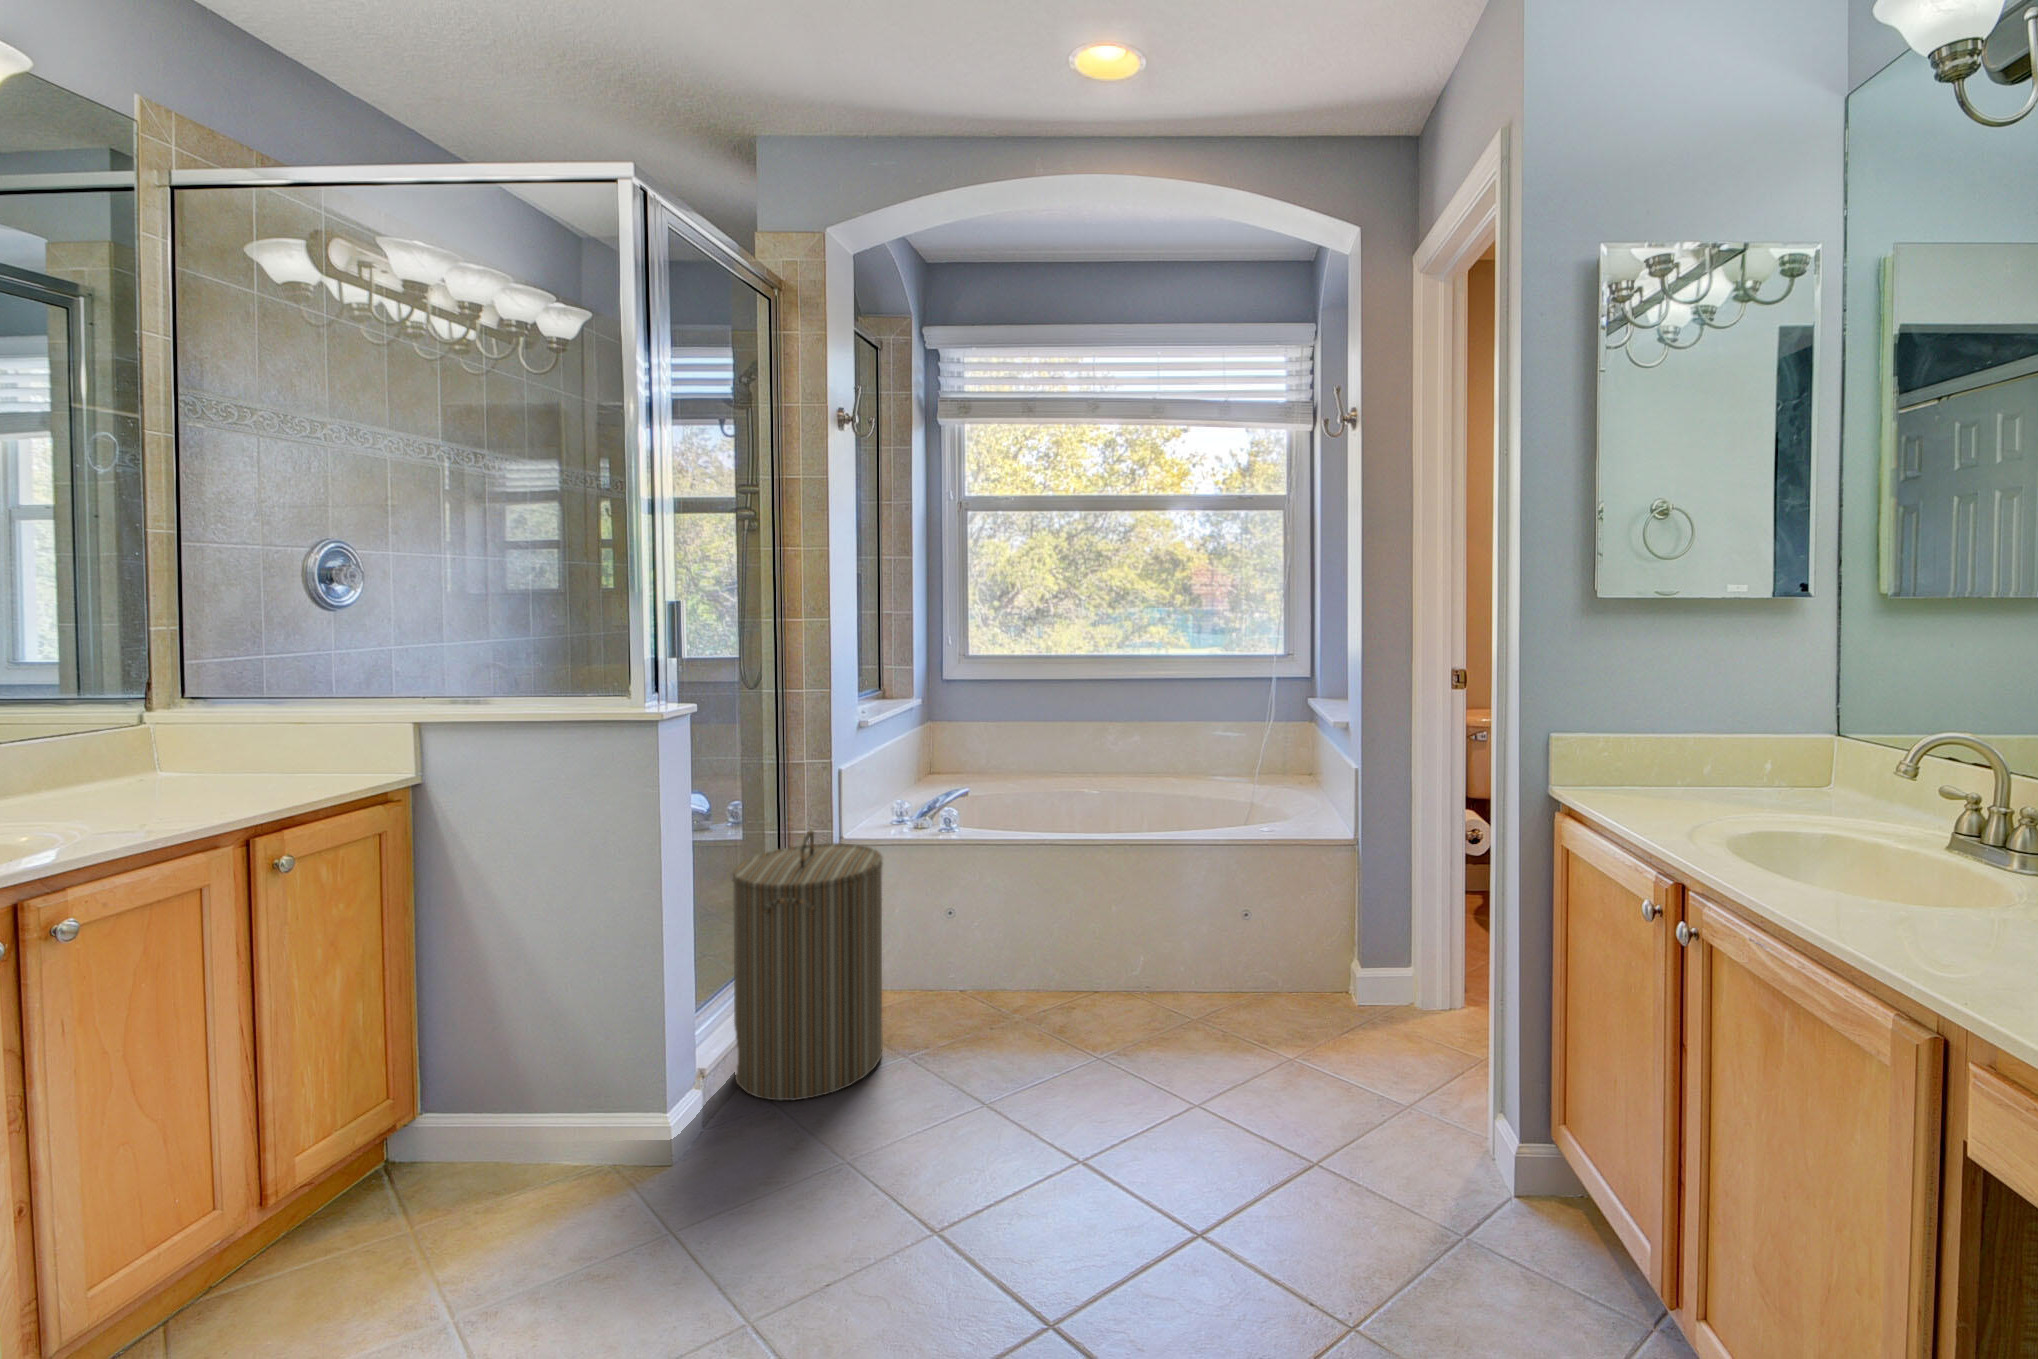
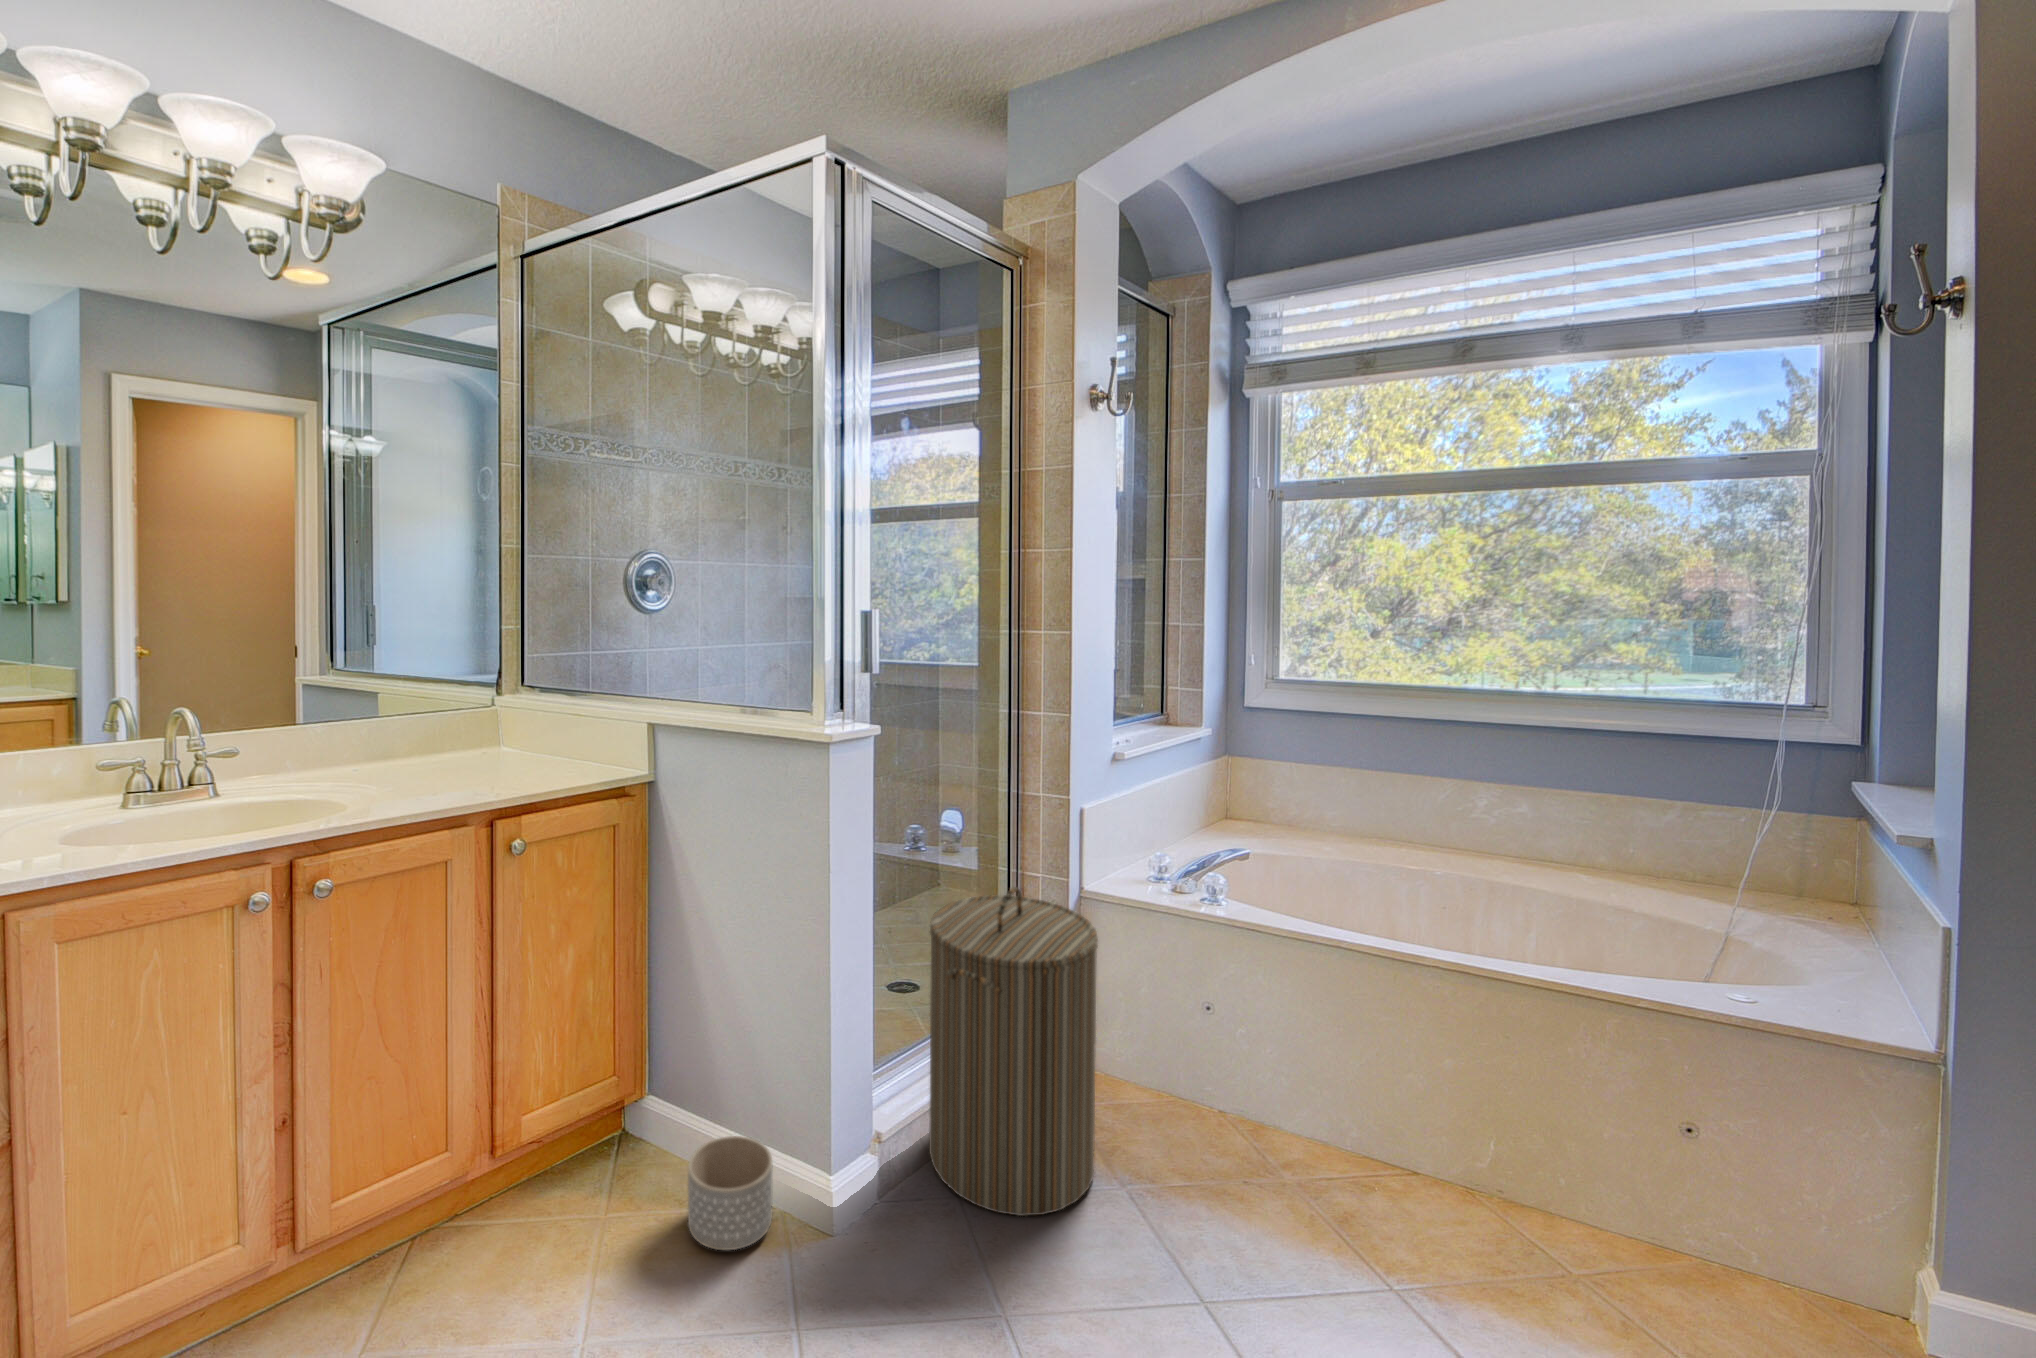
planter: none [512,1115,608,1221] -> present [688,1136,773,1250]

